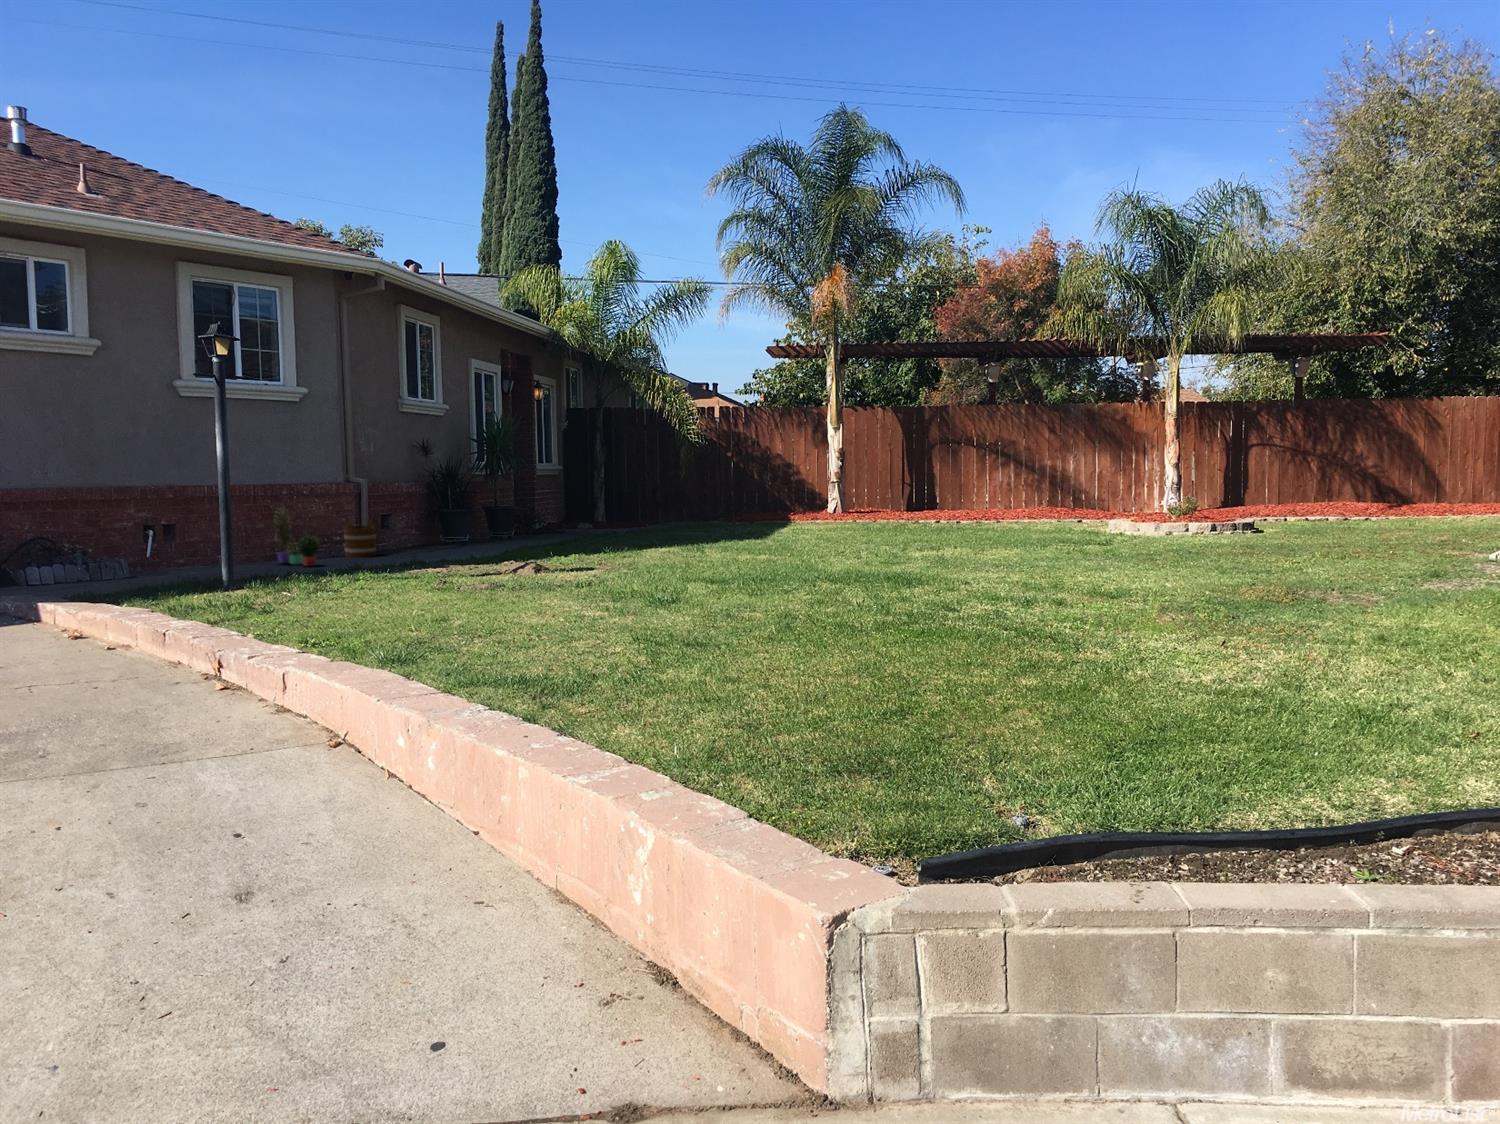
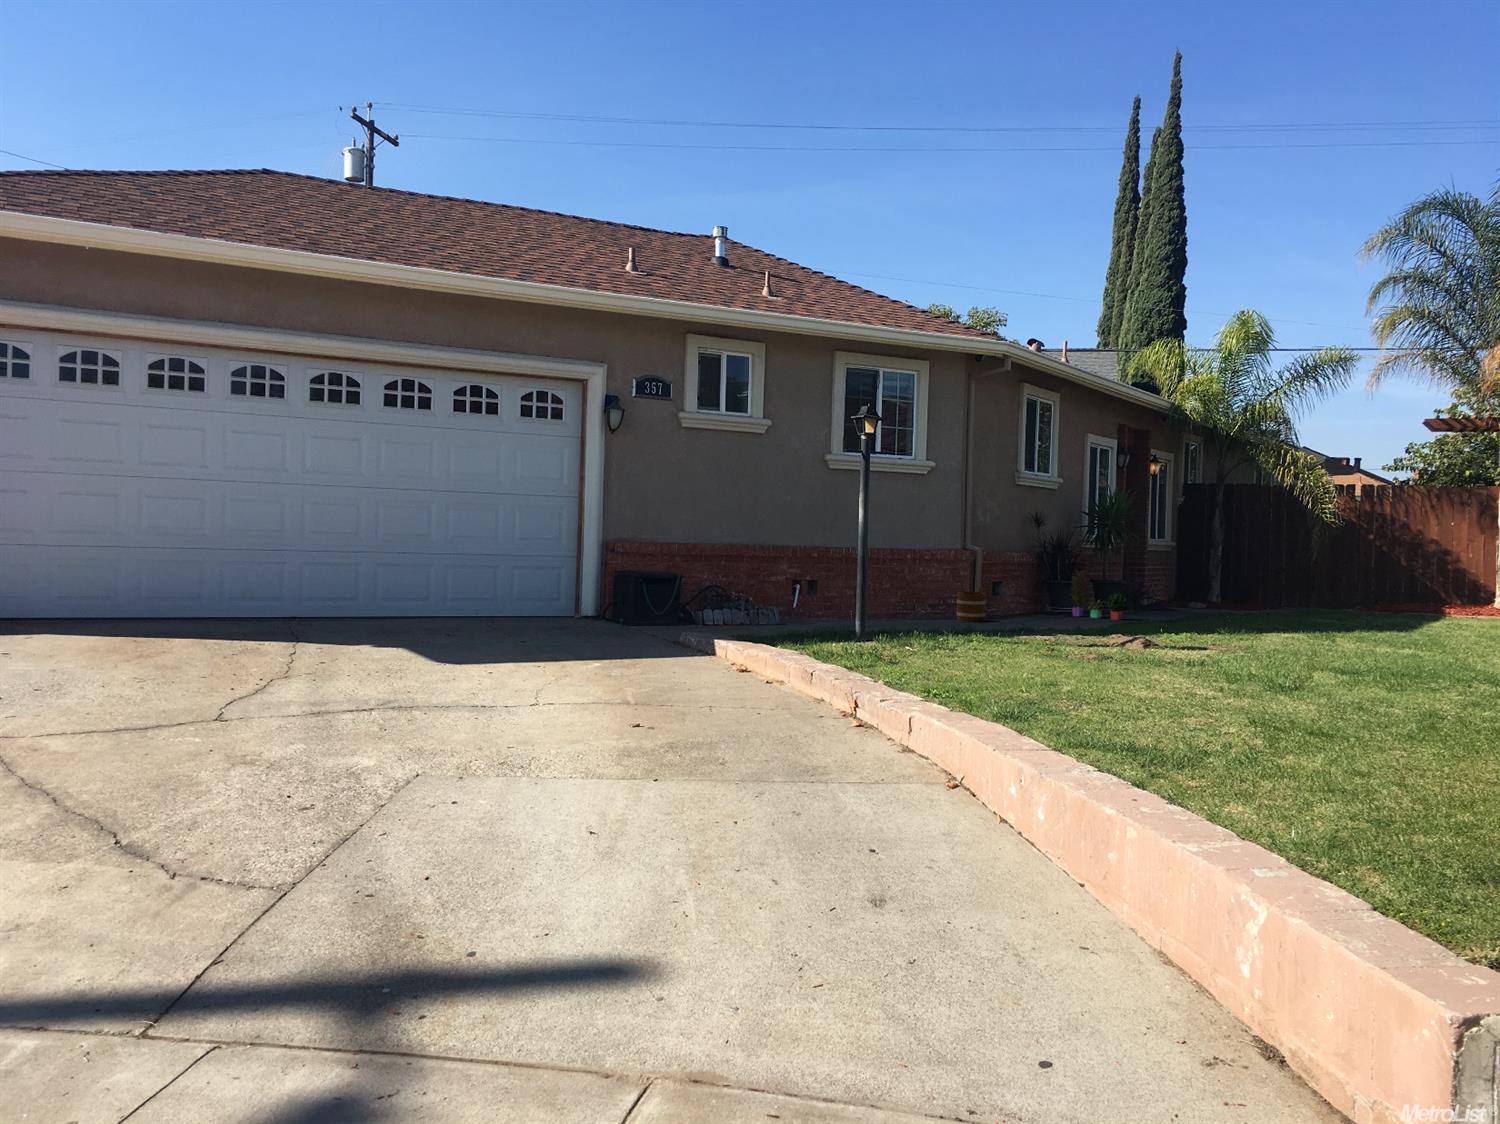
potted plant: present [274,509,319,566] -> present [1070,570,1126,620]

